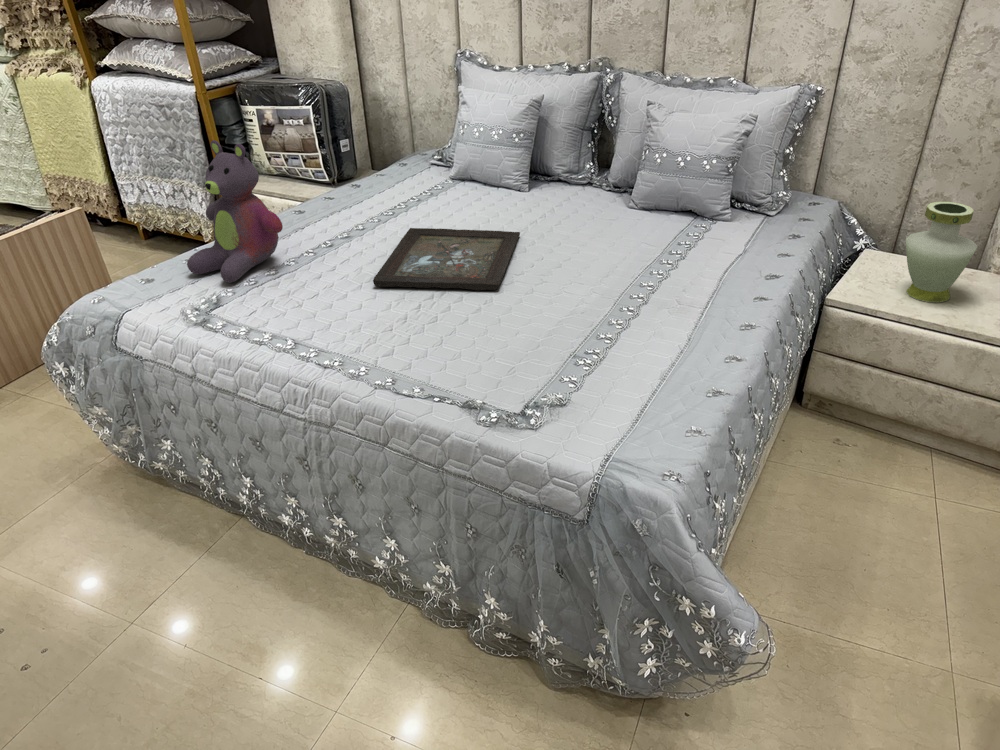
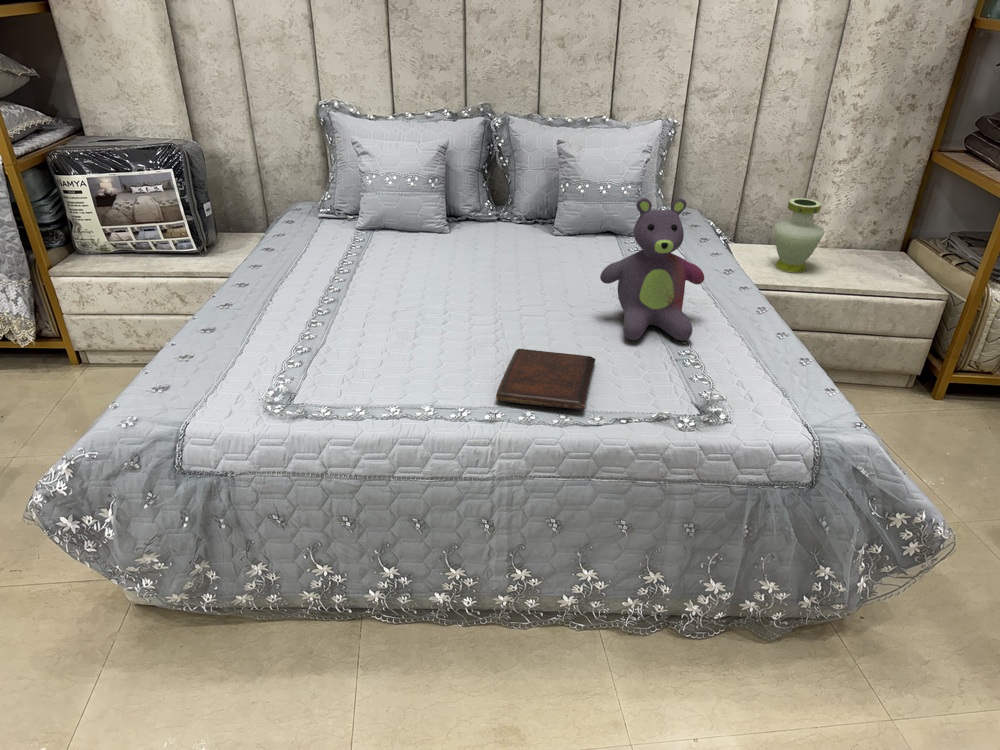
stuffed bear: present [187,140,283,283] -> present [600,198,704,341]
tray: present [373,228,520,290] -> none [398,268,552,340]
book: none [346,308,482,374] -> present [496,349,596,409]

